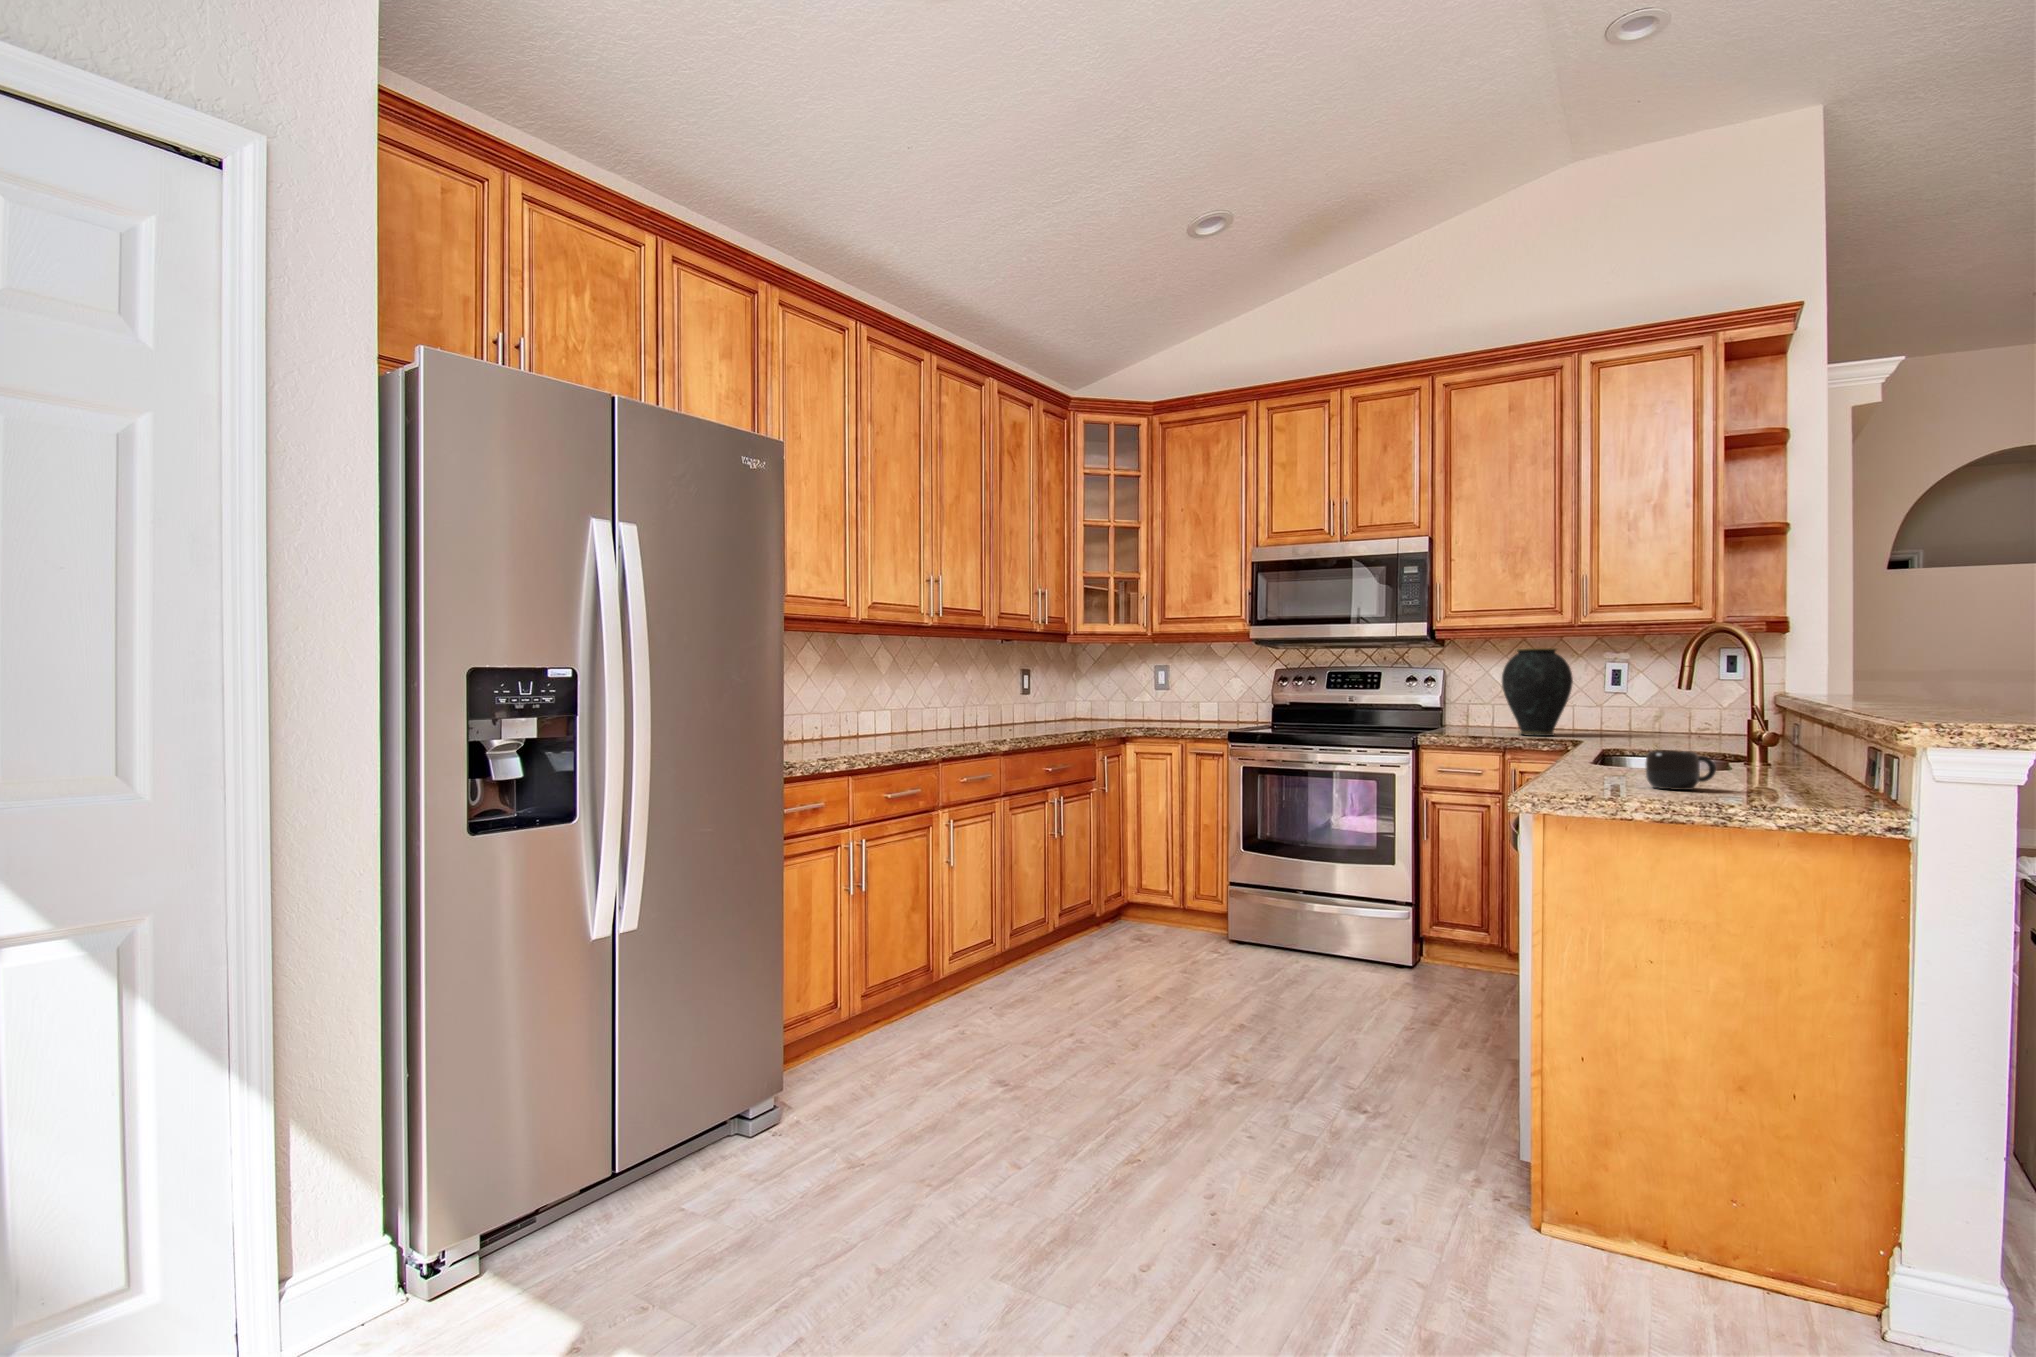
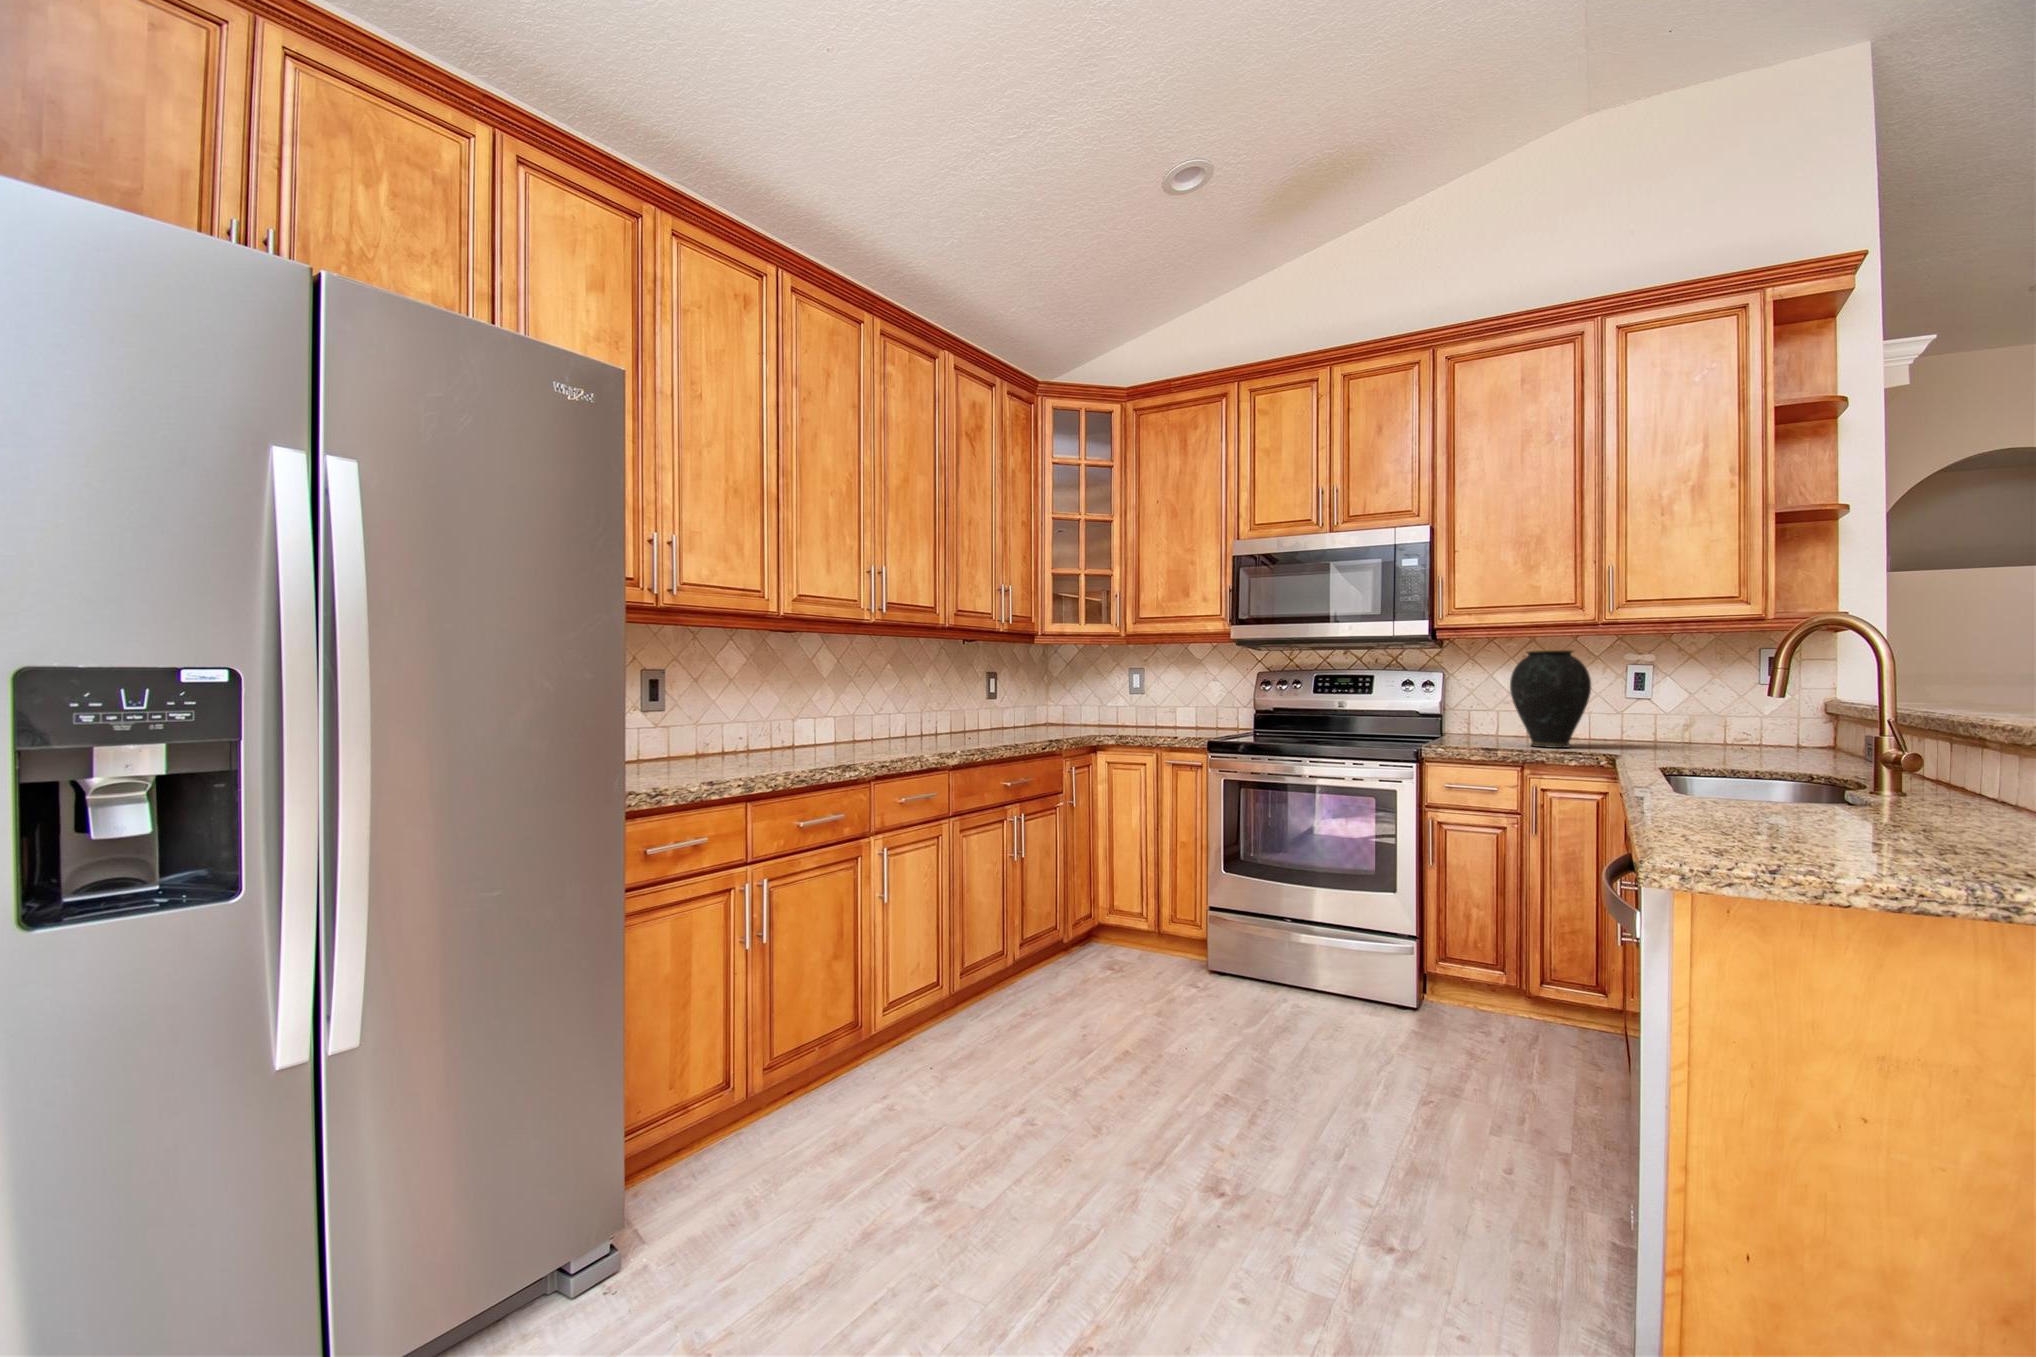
mug: present [1646,750,1716,790] -> none [1811,787,1920,847]

